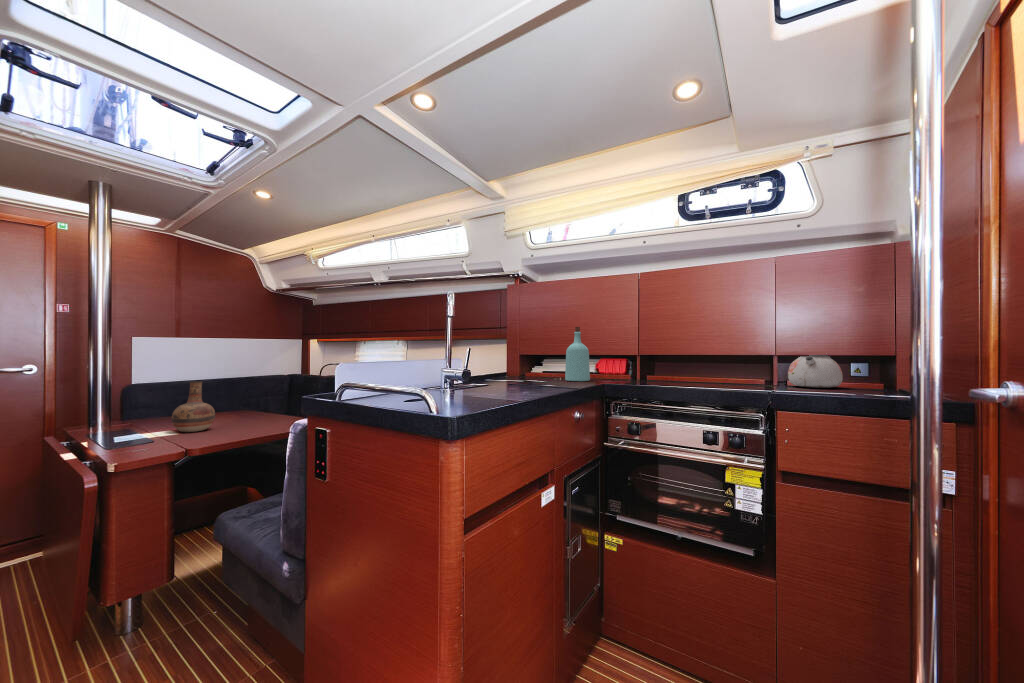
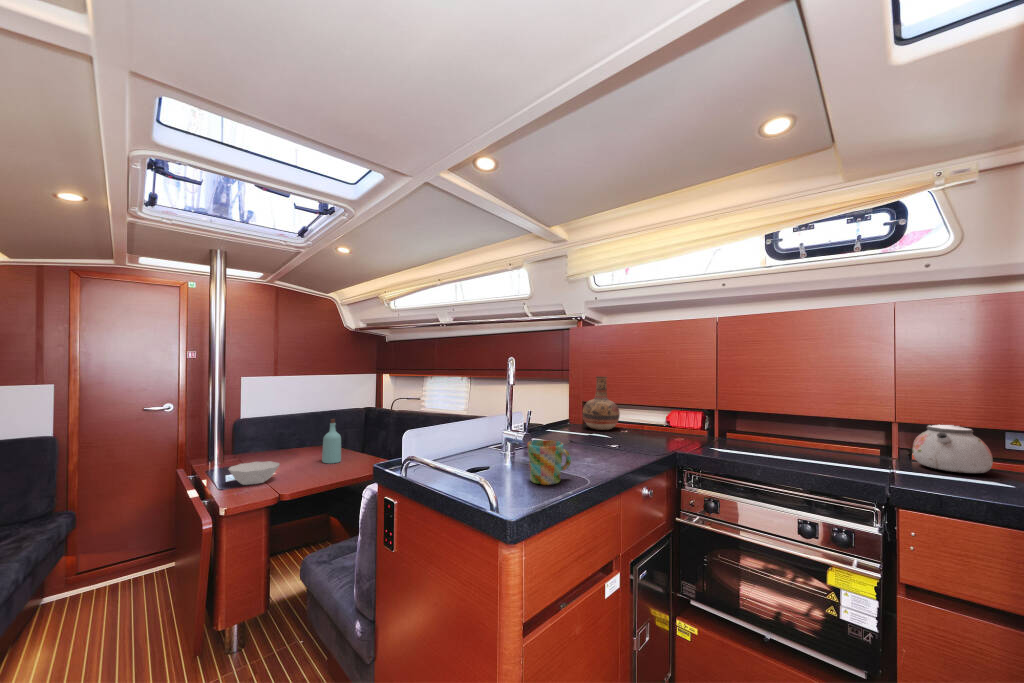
bottle: present [565,327,590,381] -> present [322,419,341,464]
mug: none [473,364,514,401] -> present [528,440,571,485]
vase: present [171,381,215,432] -> present [583,376,620,430]
bowl: none [122,423,188,446] -> present [229,461,279,485]

